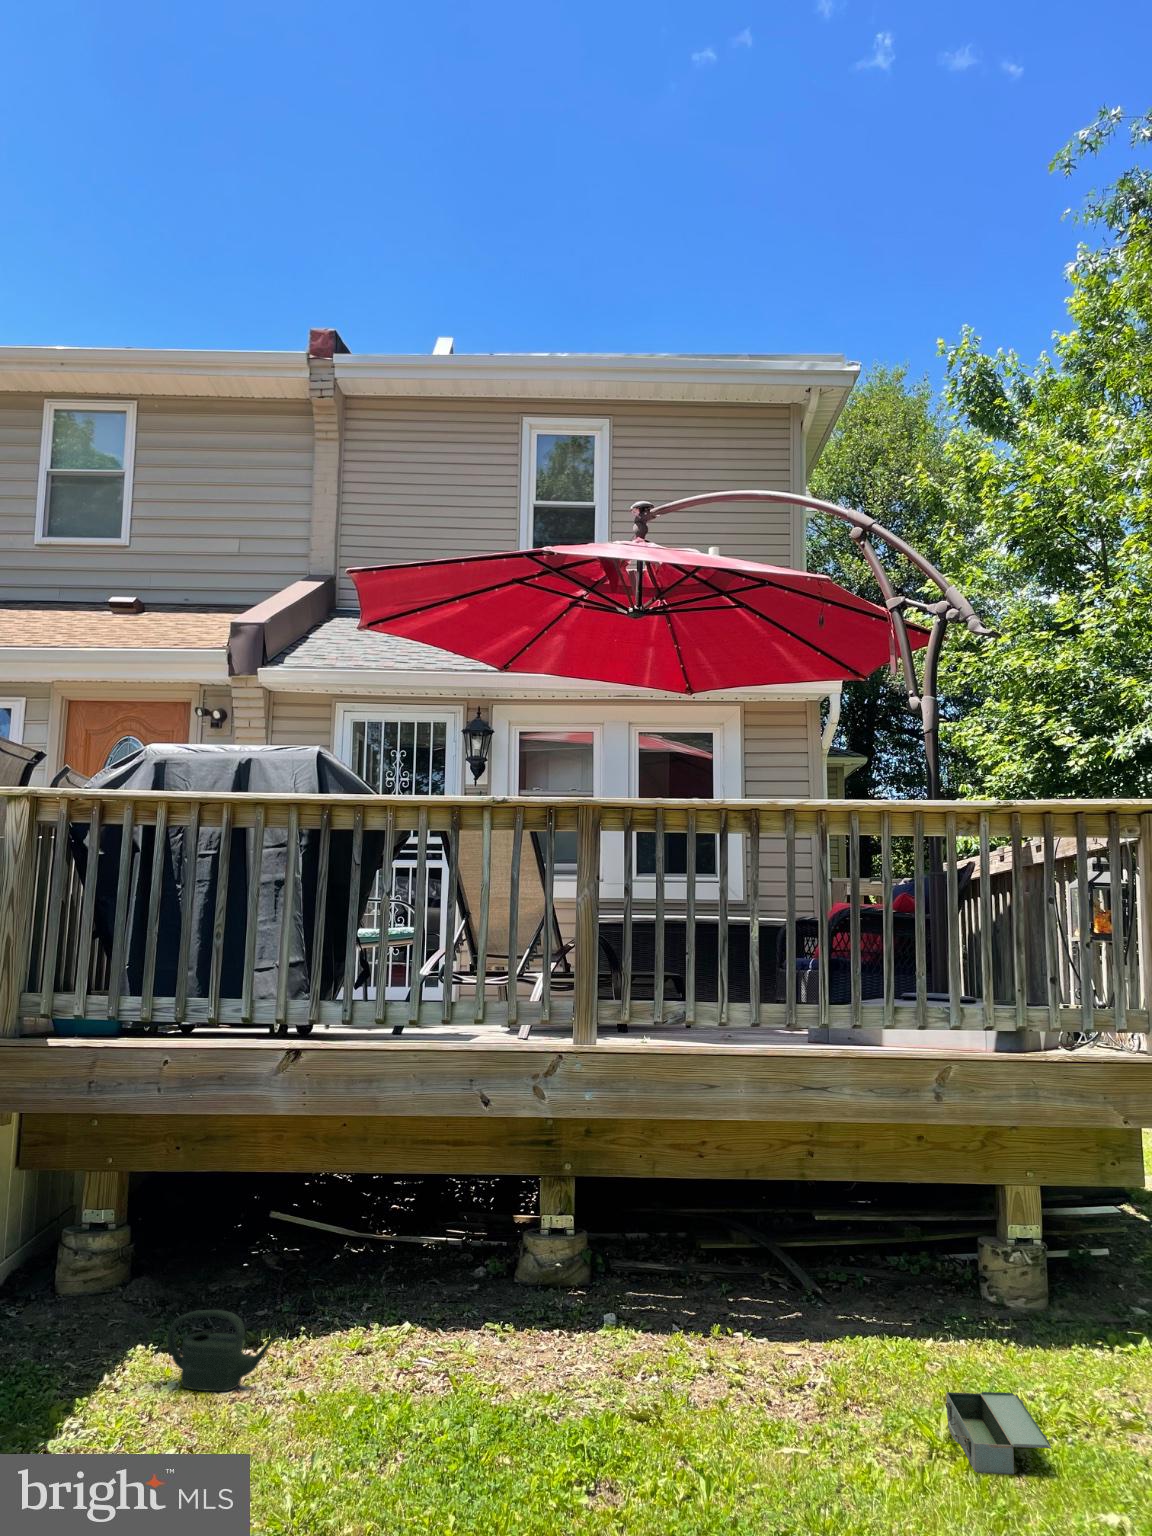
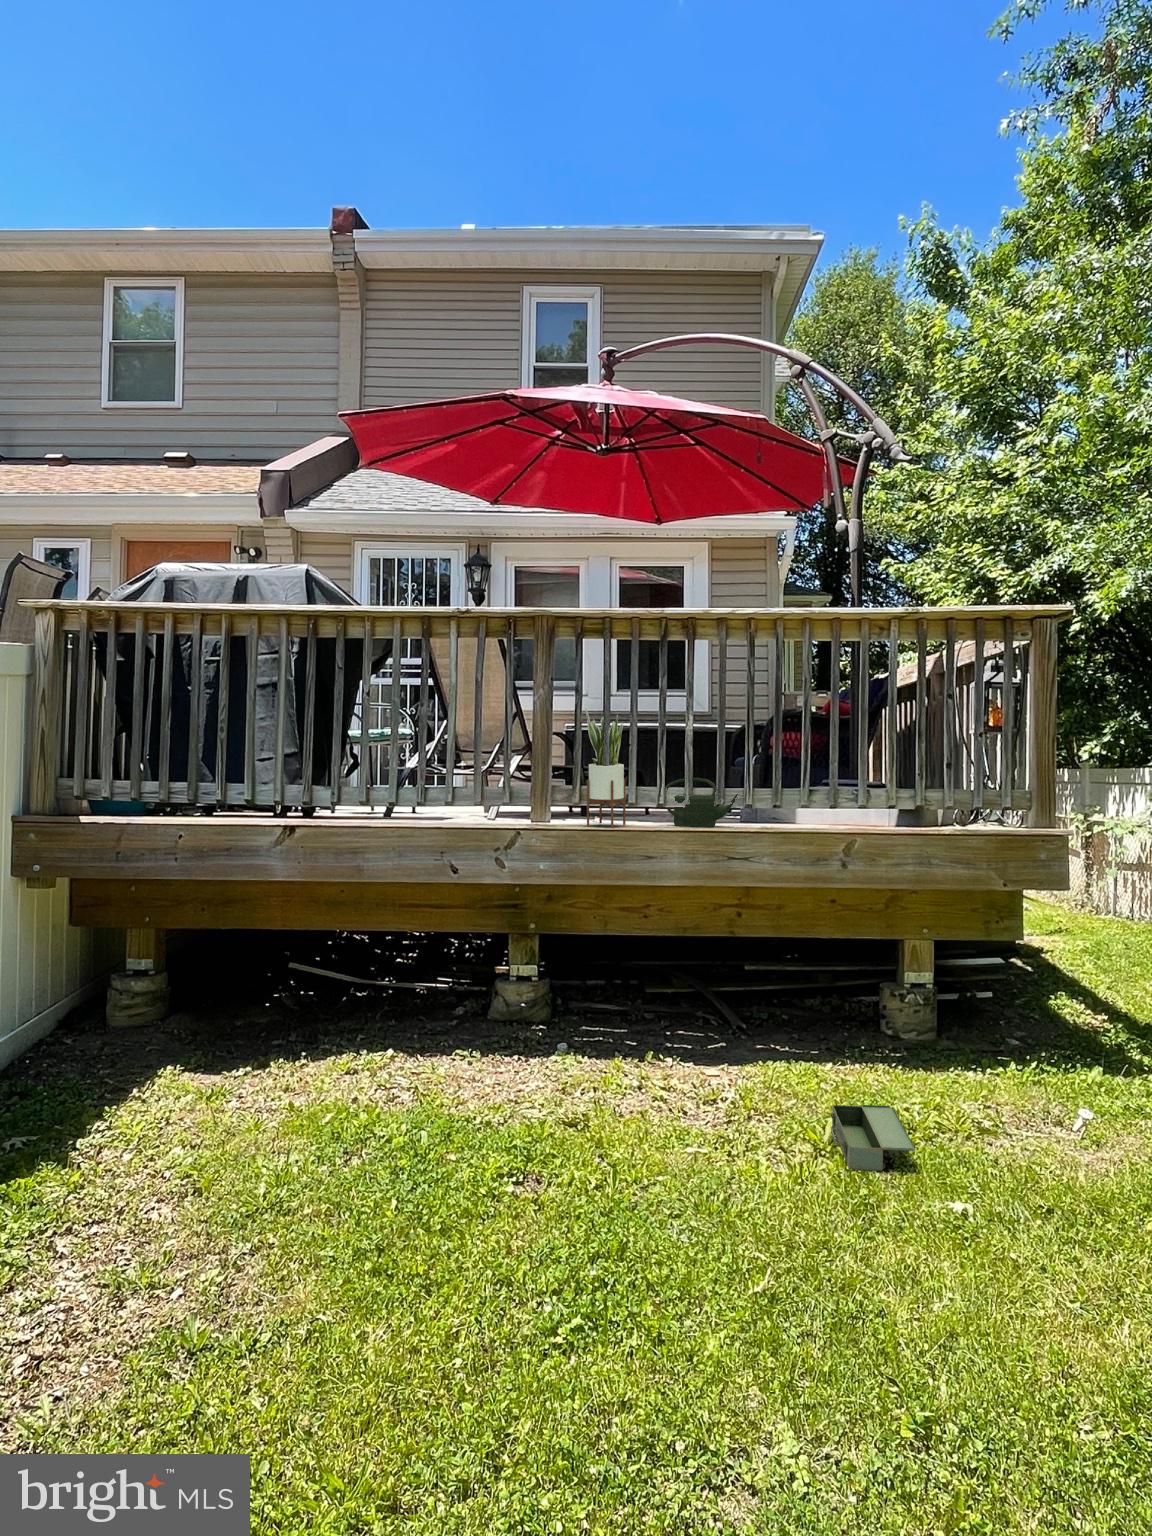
potted plant: none [638,909,682,1050] -> present [585,708,626,828]
watering can: present [167,1310,282,1391] -> present [666,778,738,827]

